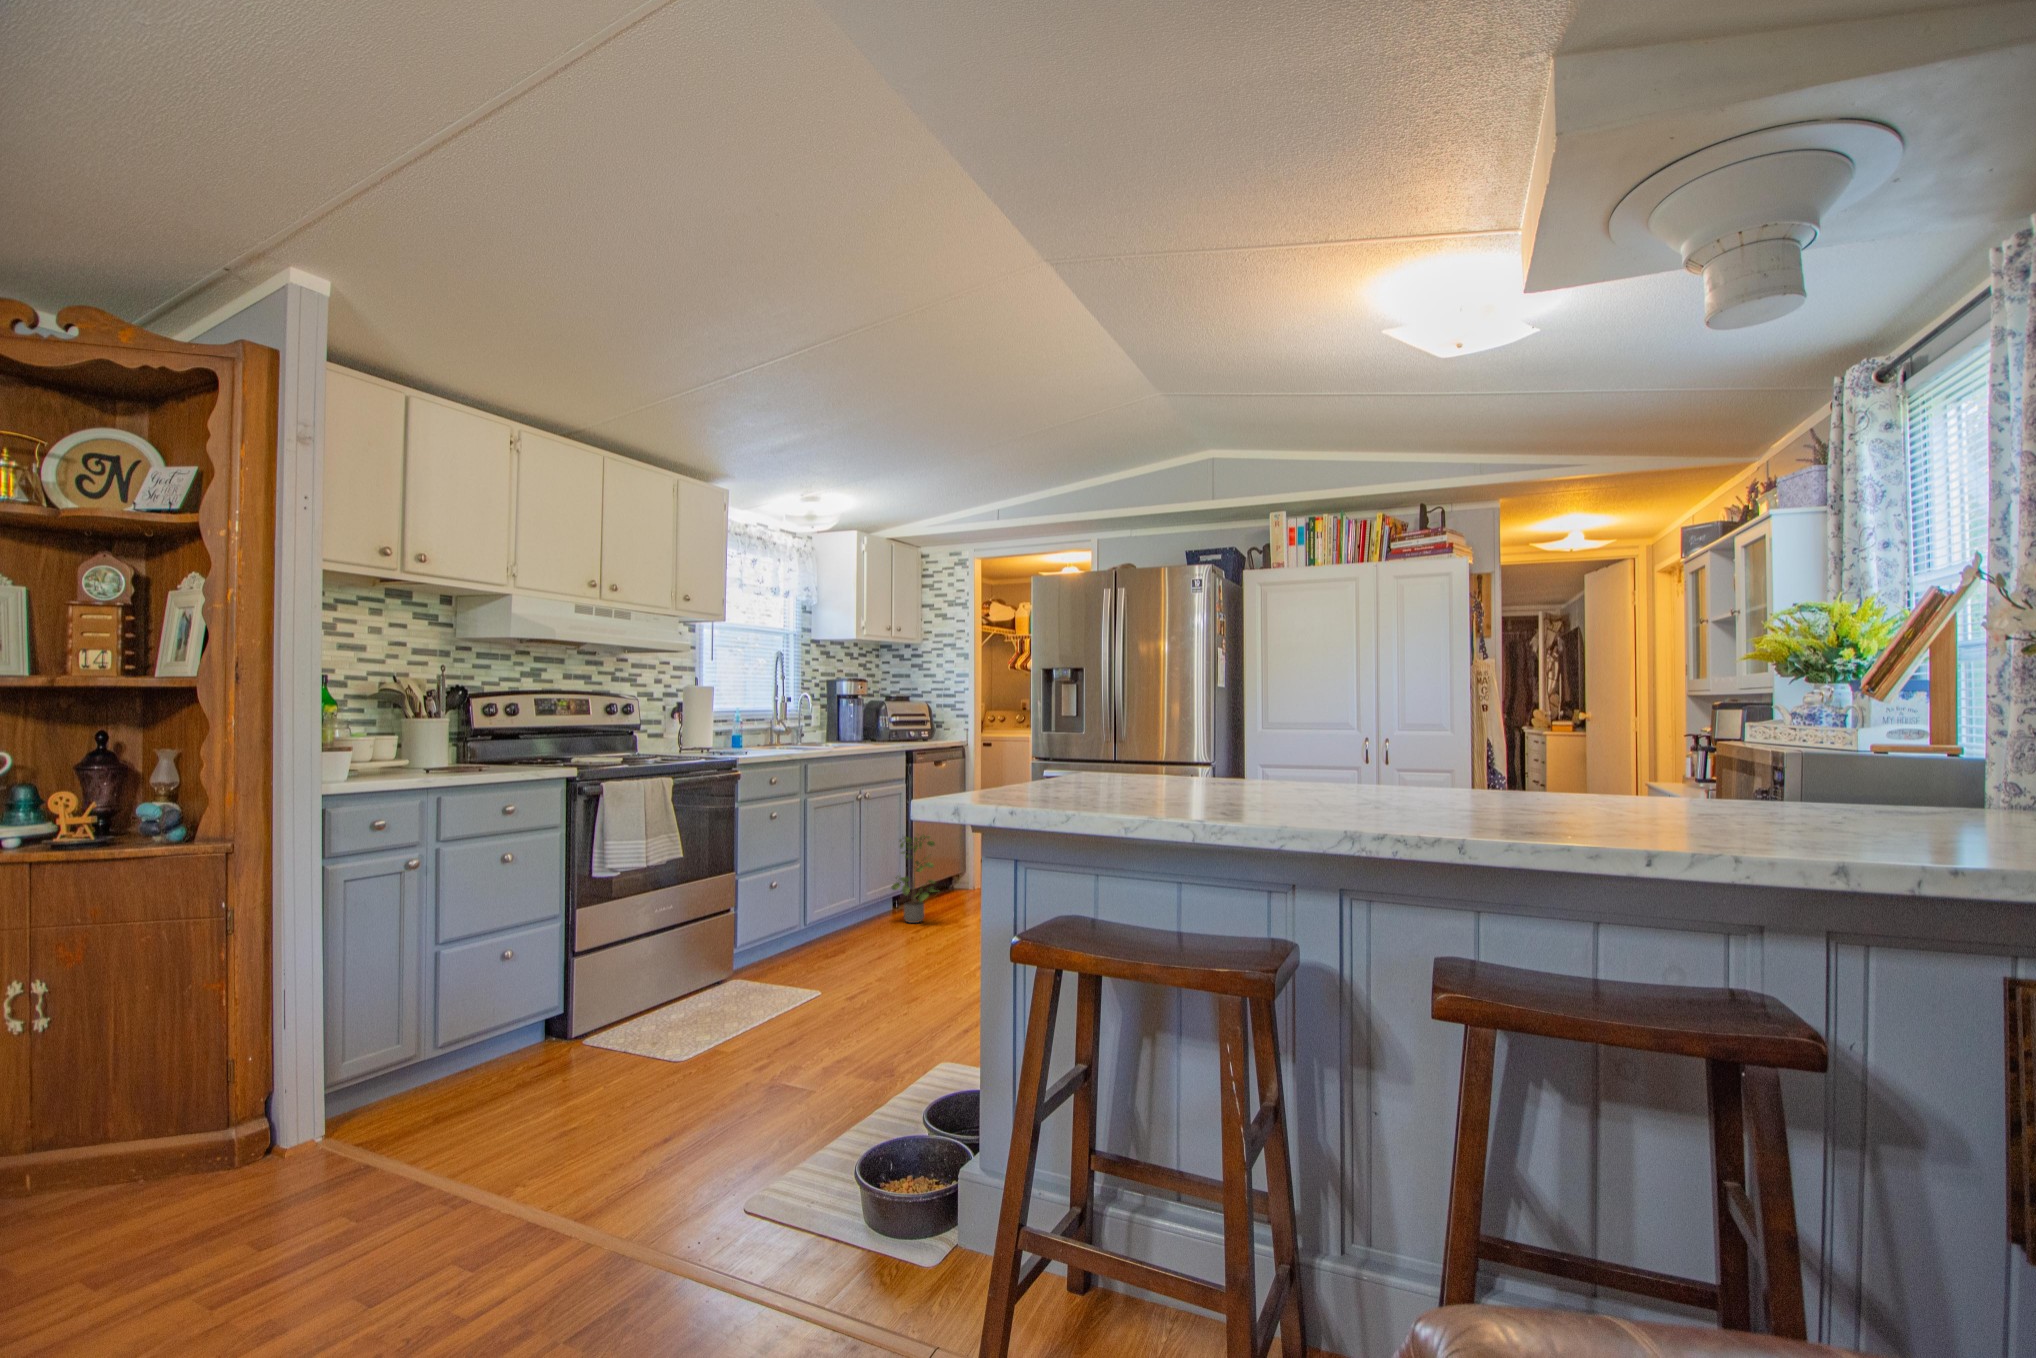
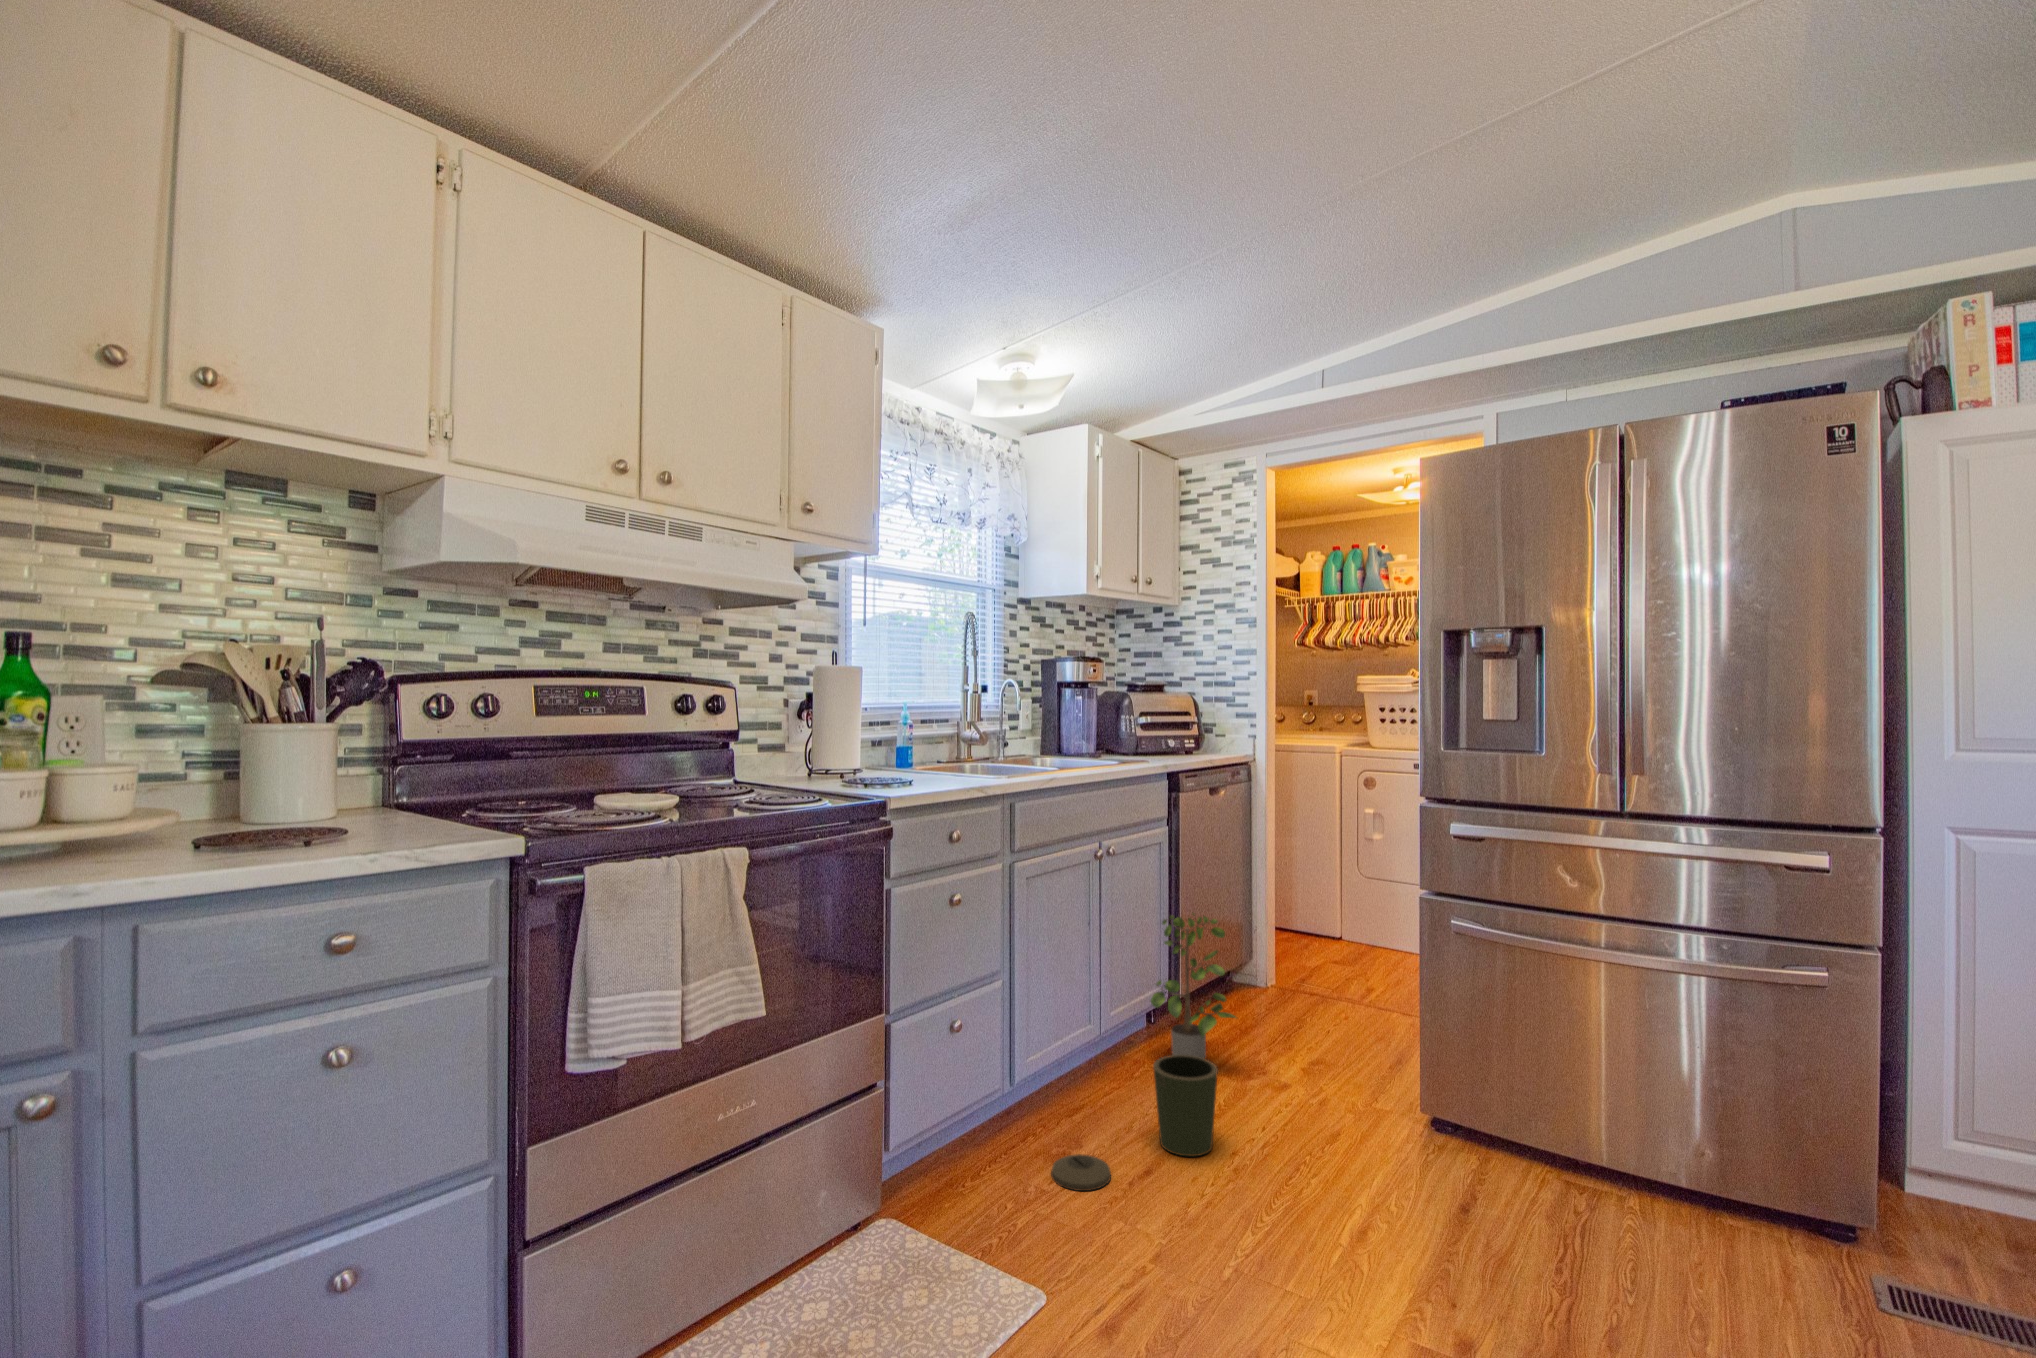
trash can: none [827,904,921,966] -> present [1051,1055,1218,1191]

